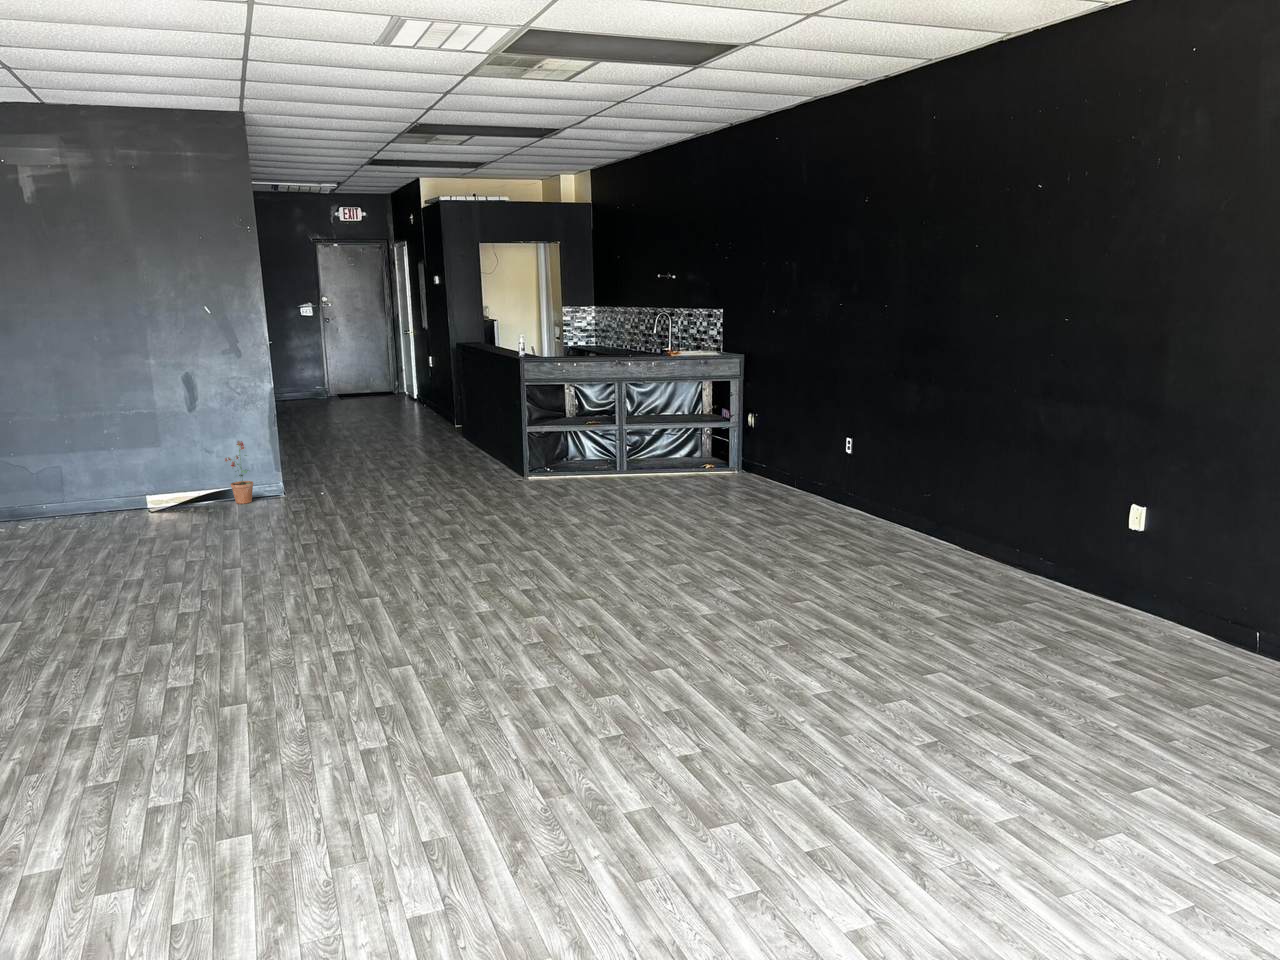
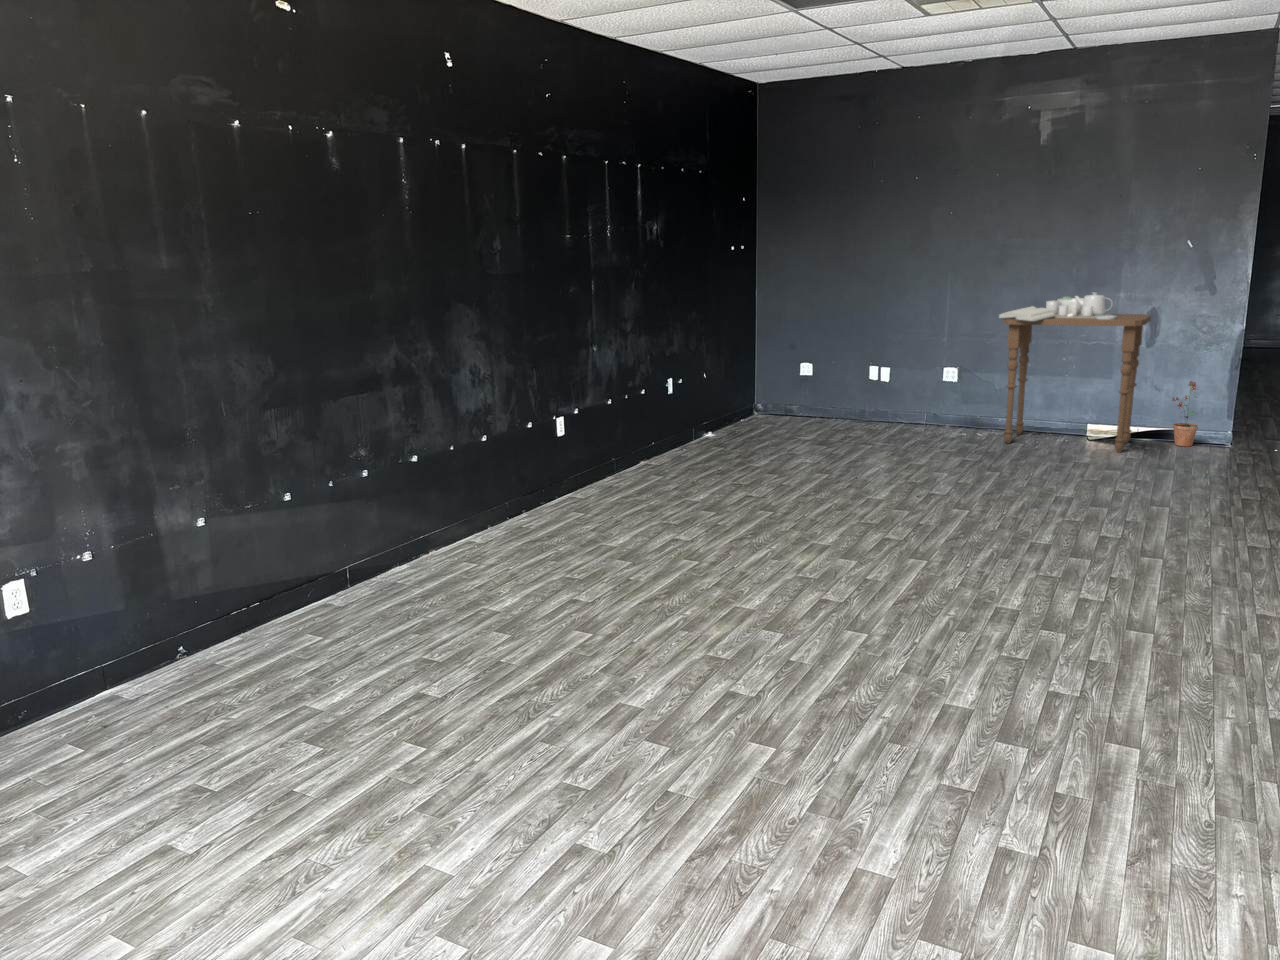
side table: none [18,359,193,531] -> present [999,292,1151,452]

